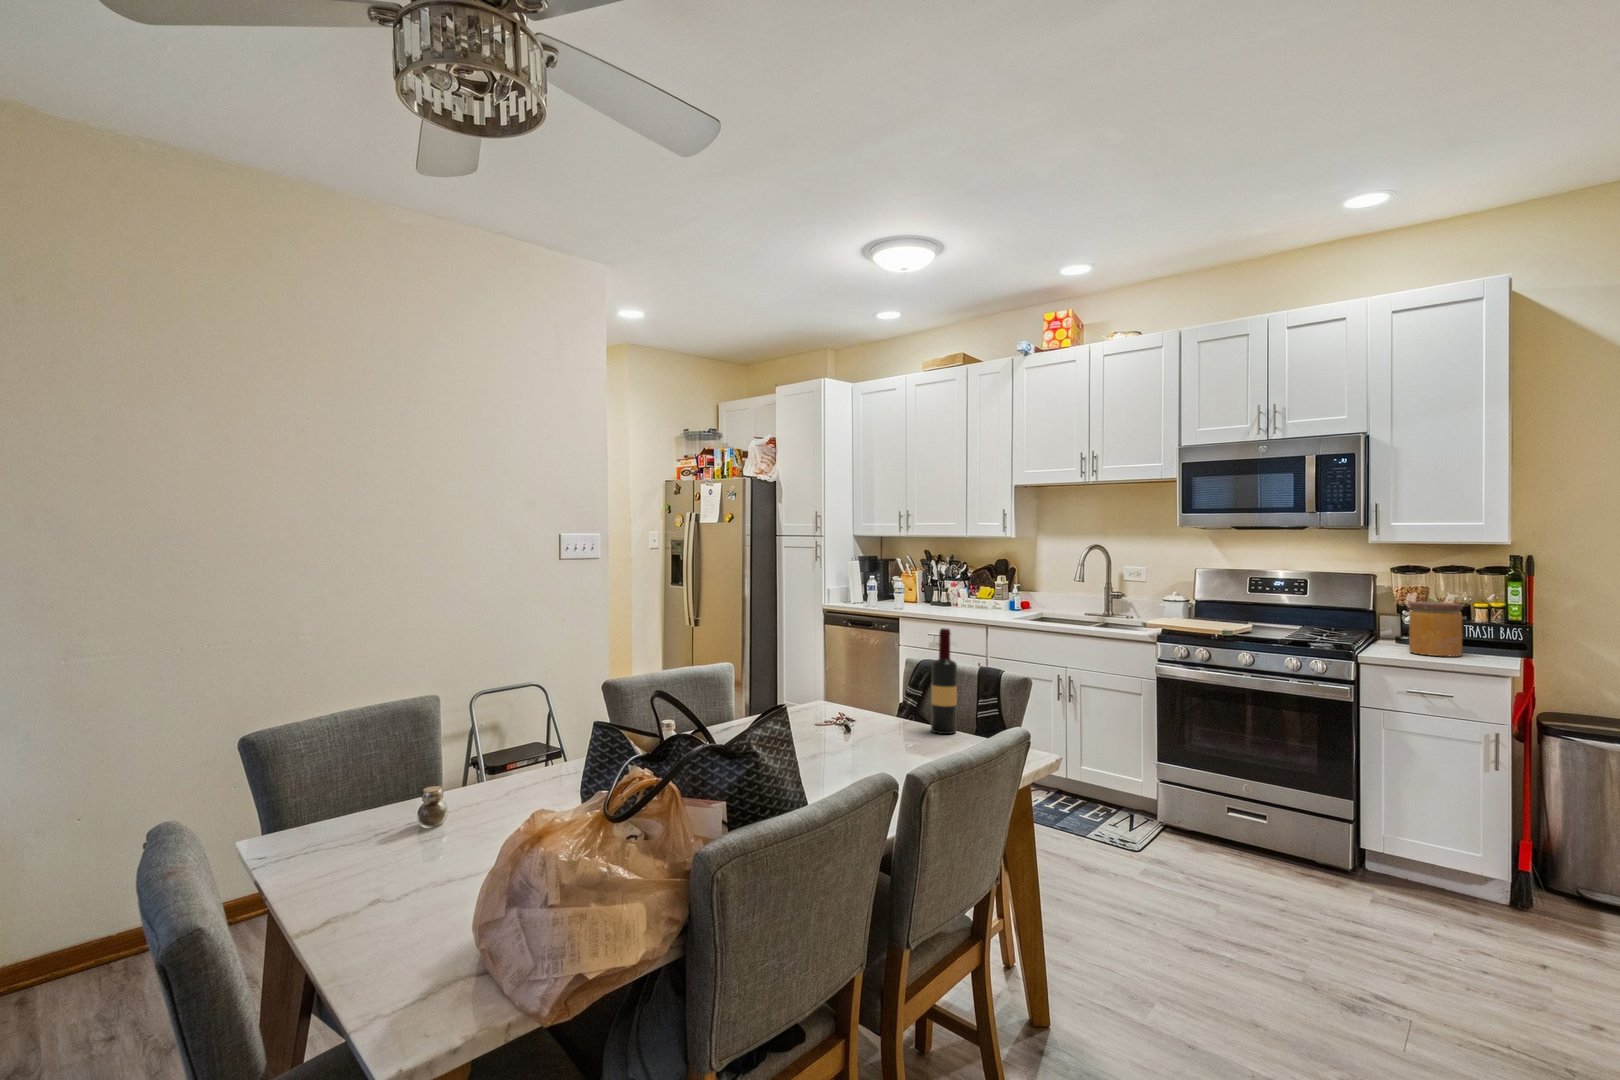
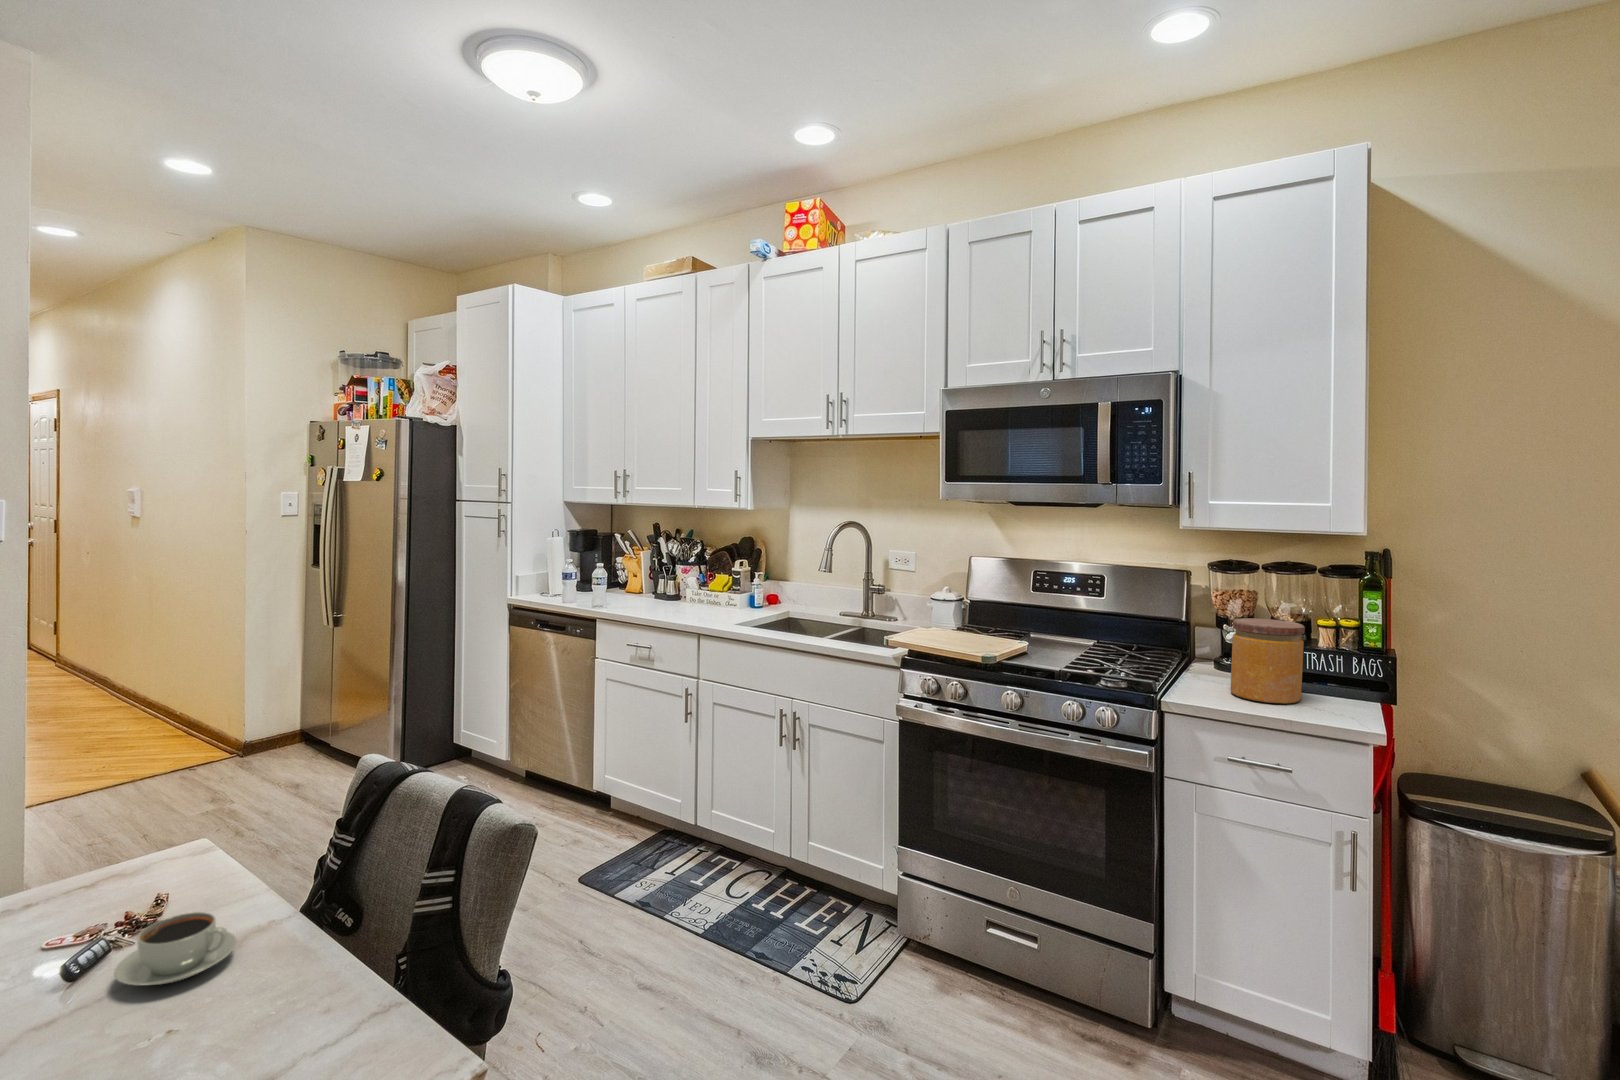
wine bottle: present [931,628,957,734] -> none [238,763,308,1014]
coffee cup: none [866,703,910,727] -> present [114,912,237,986]

